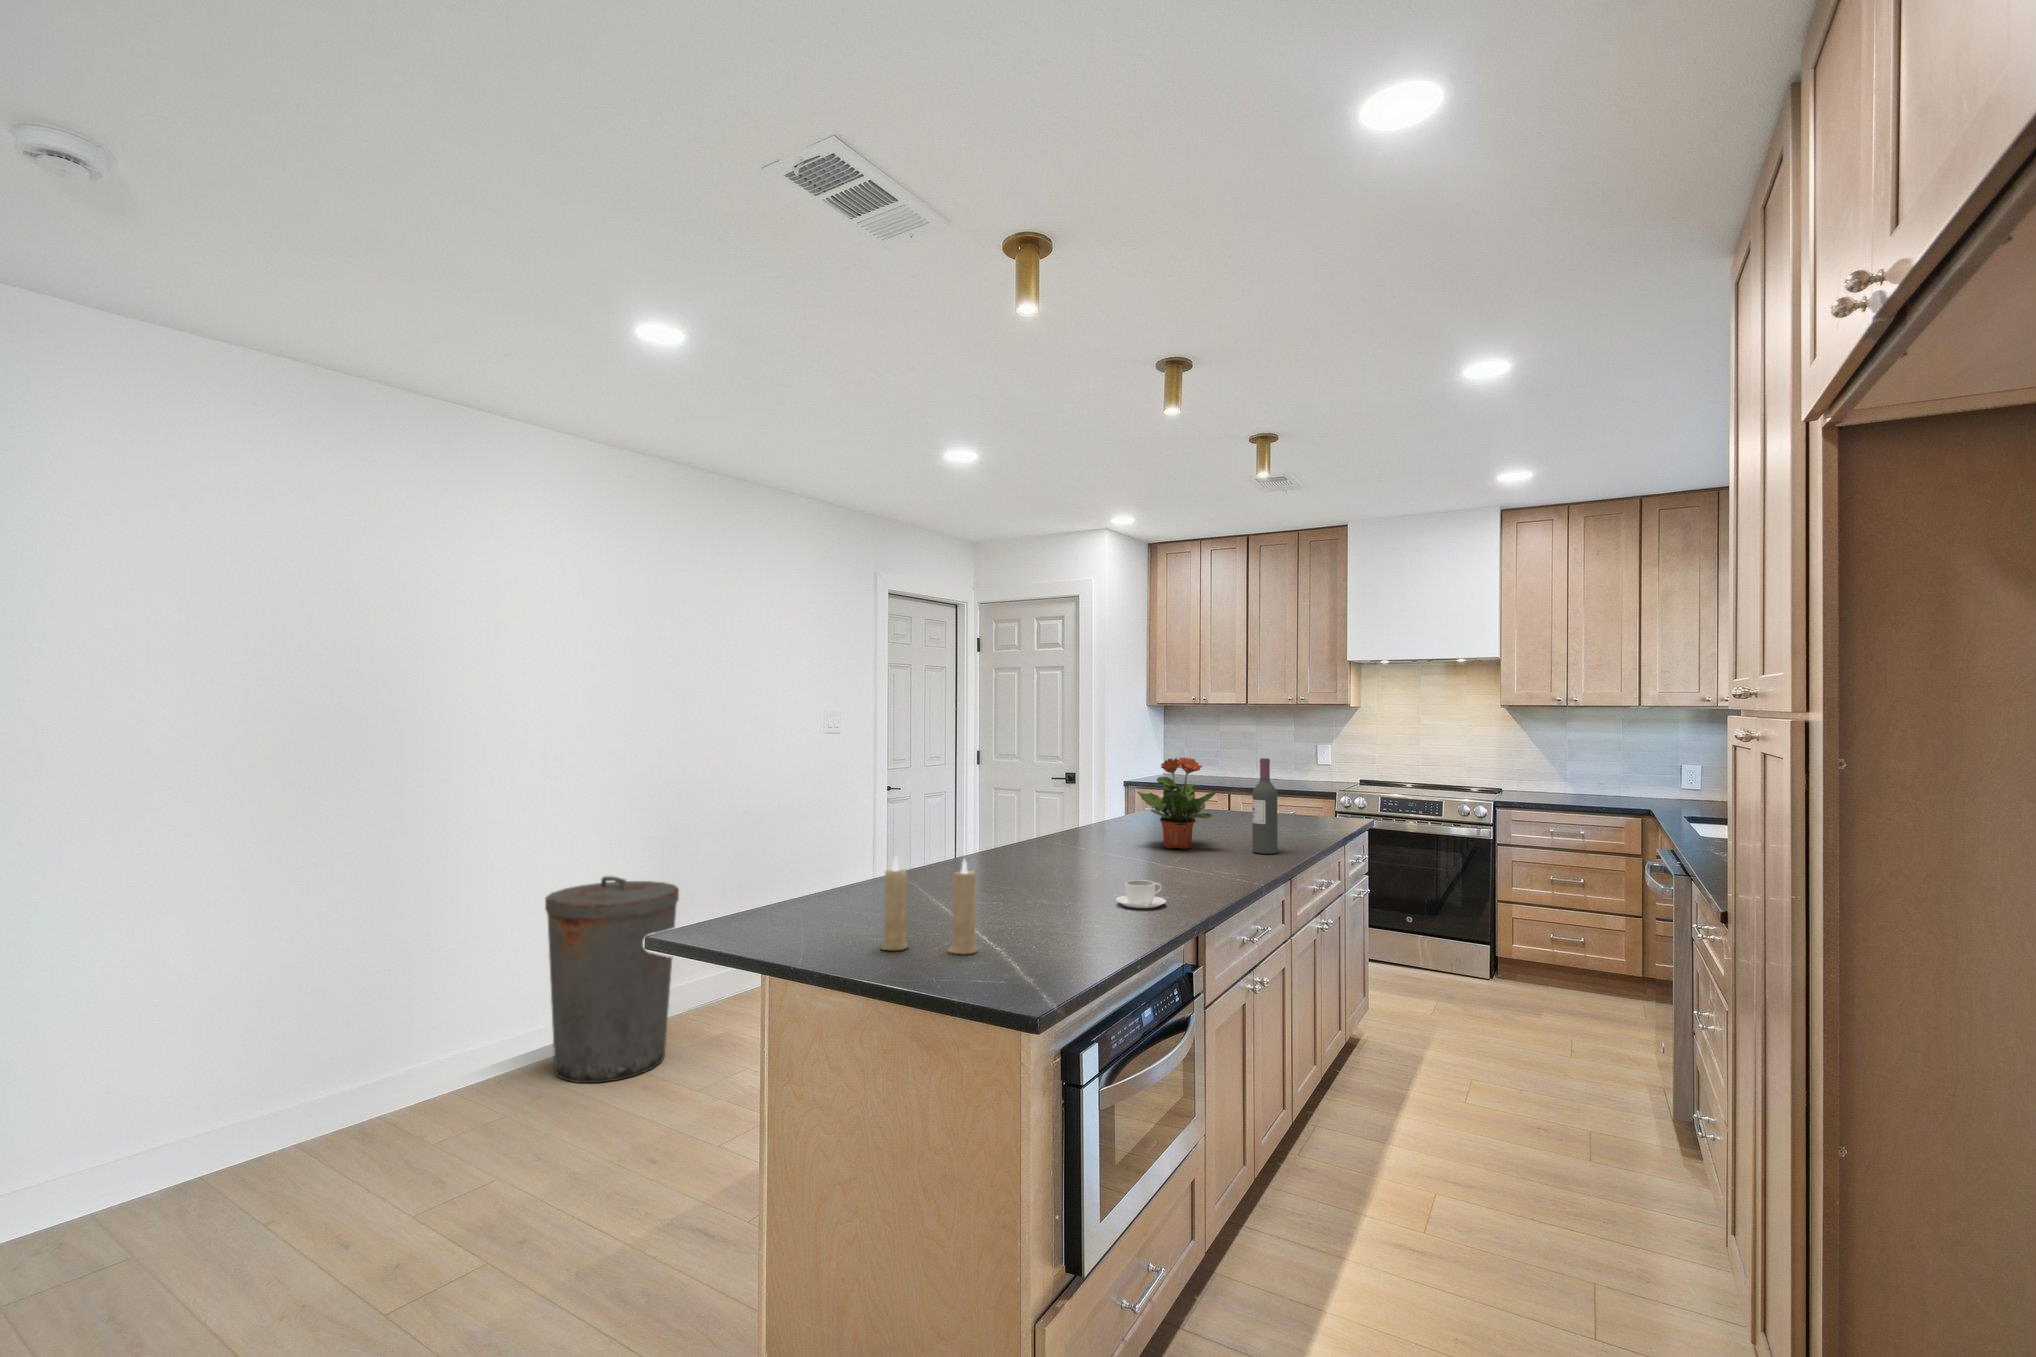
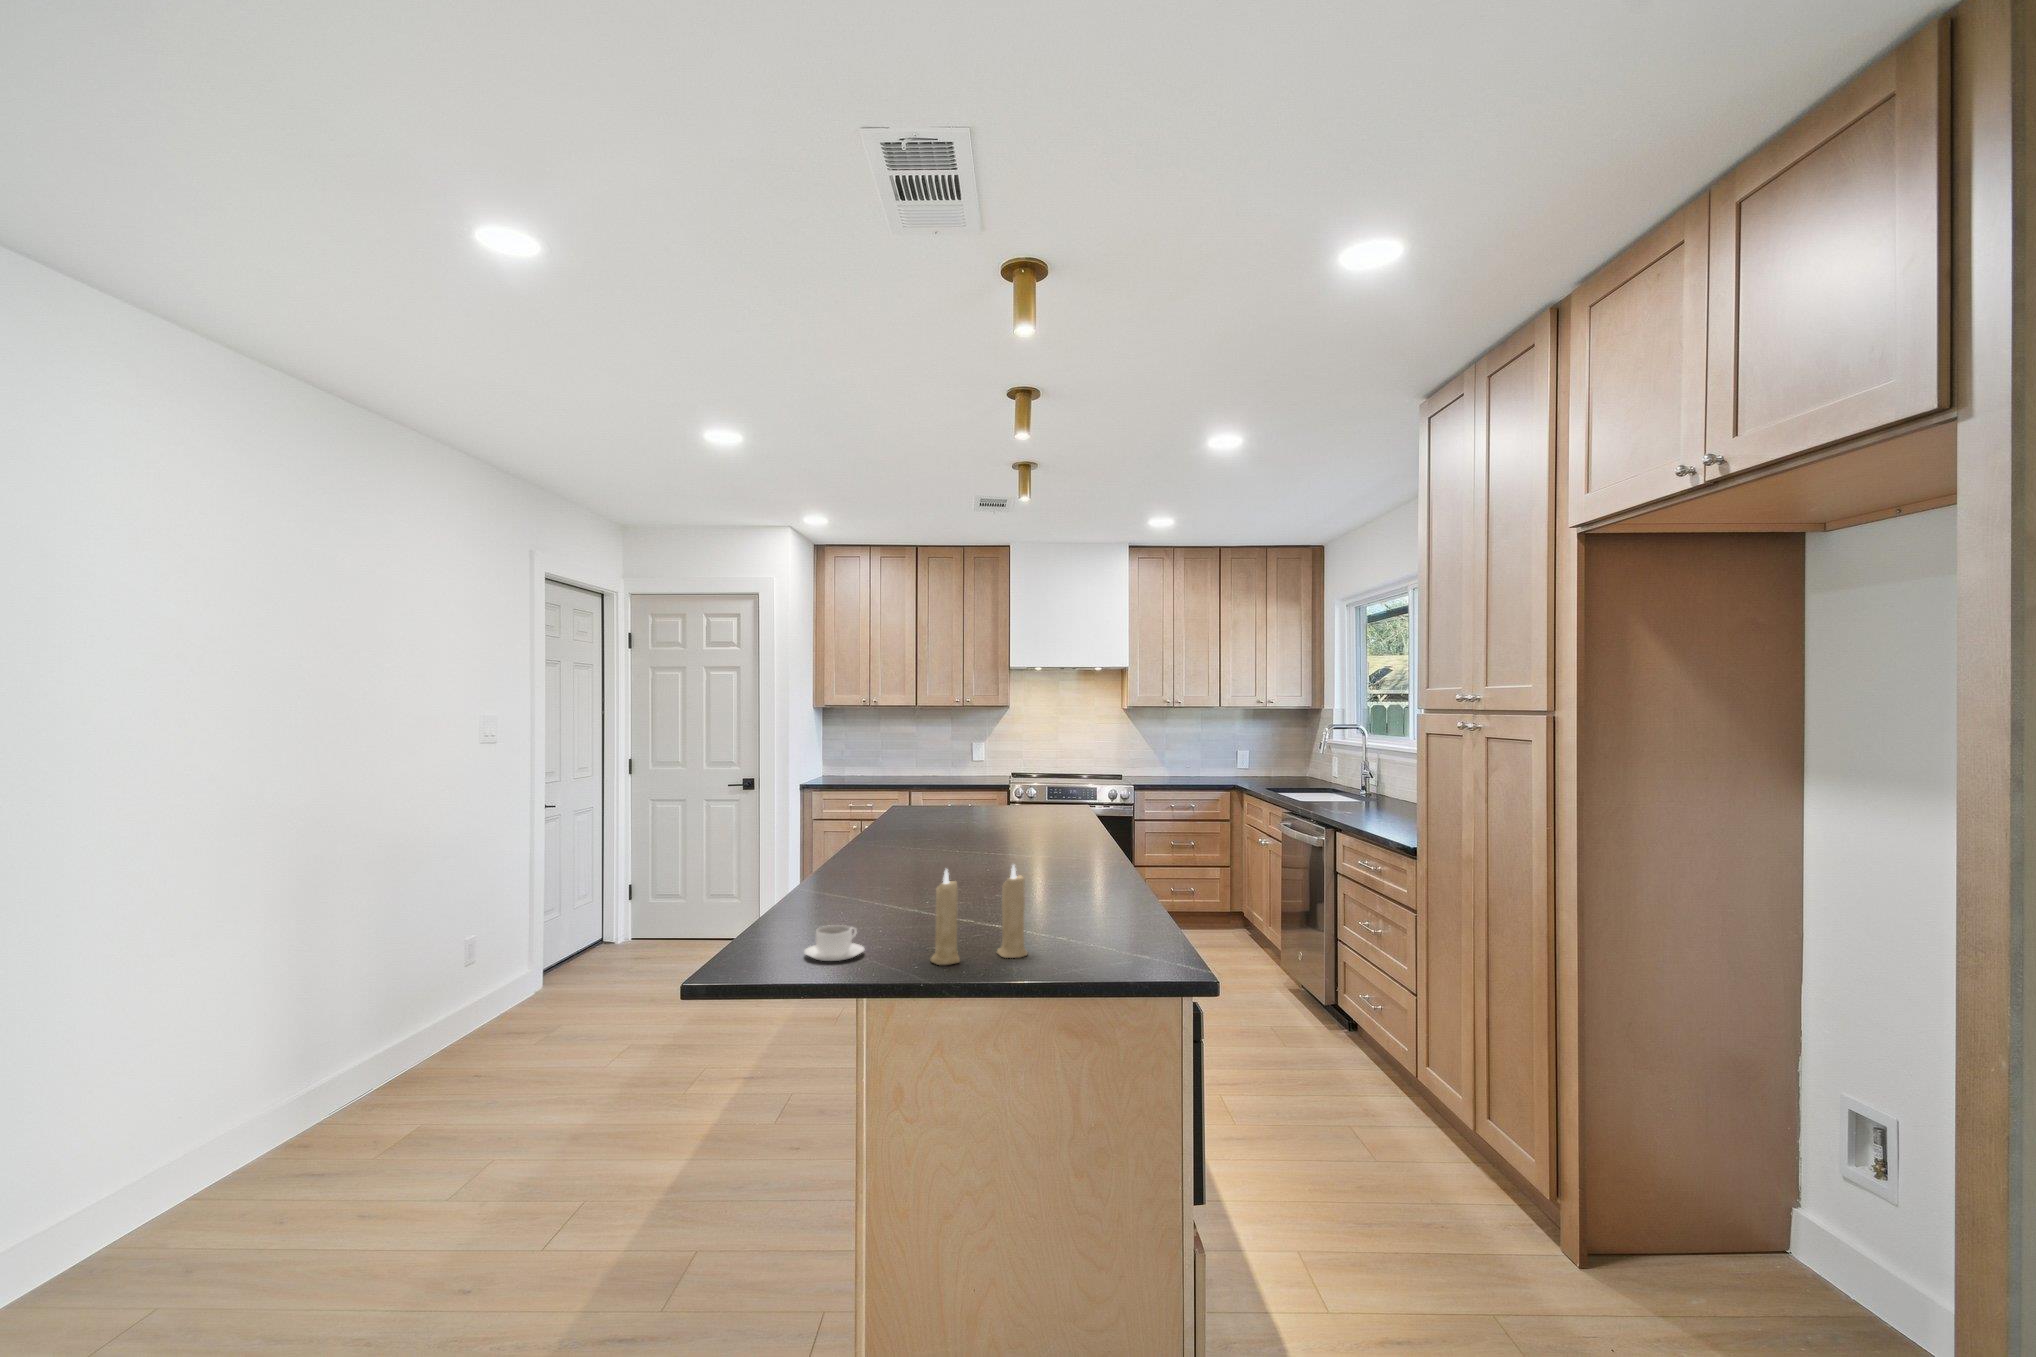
potted plant: present [1137,757,1216,849] -> none [954,758,1029,844]
wine bottle: present [1252,758,1278,854] -> none [1058,756,1079,842]
trash can: present [545,876,679,1083] -> none [157,943,370,1234]
coffee cup: present [1116,880,1166,908] -> present [804,925,864,961]

